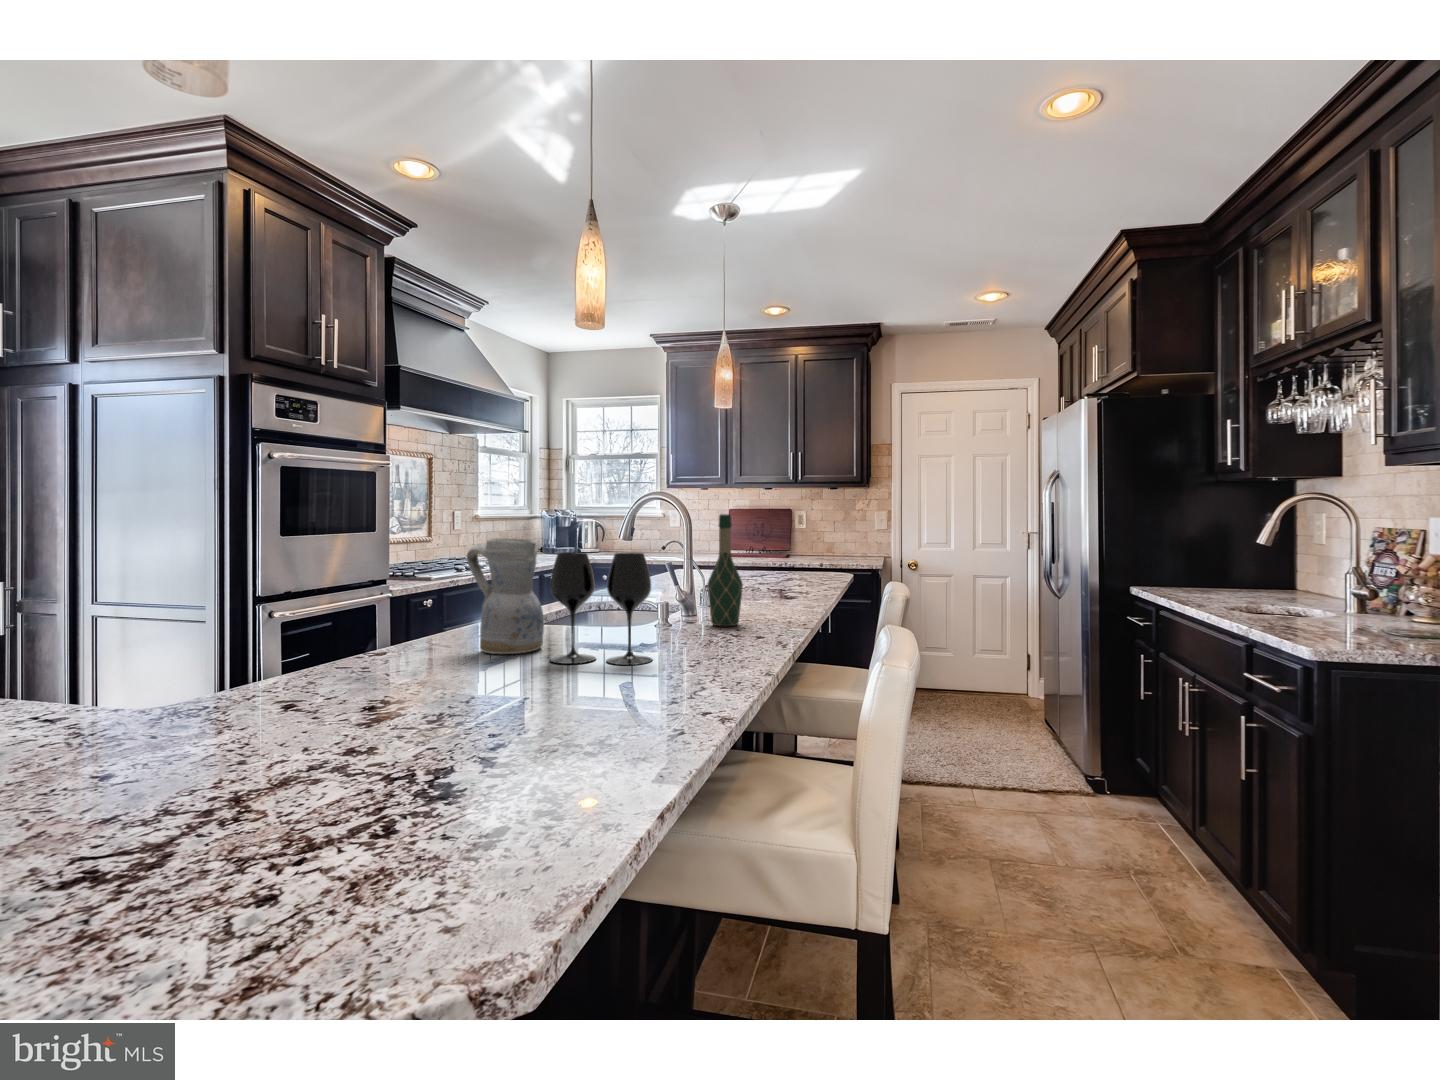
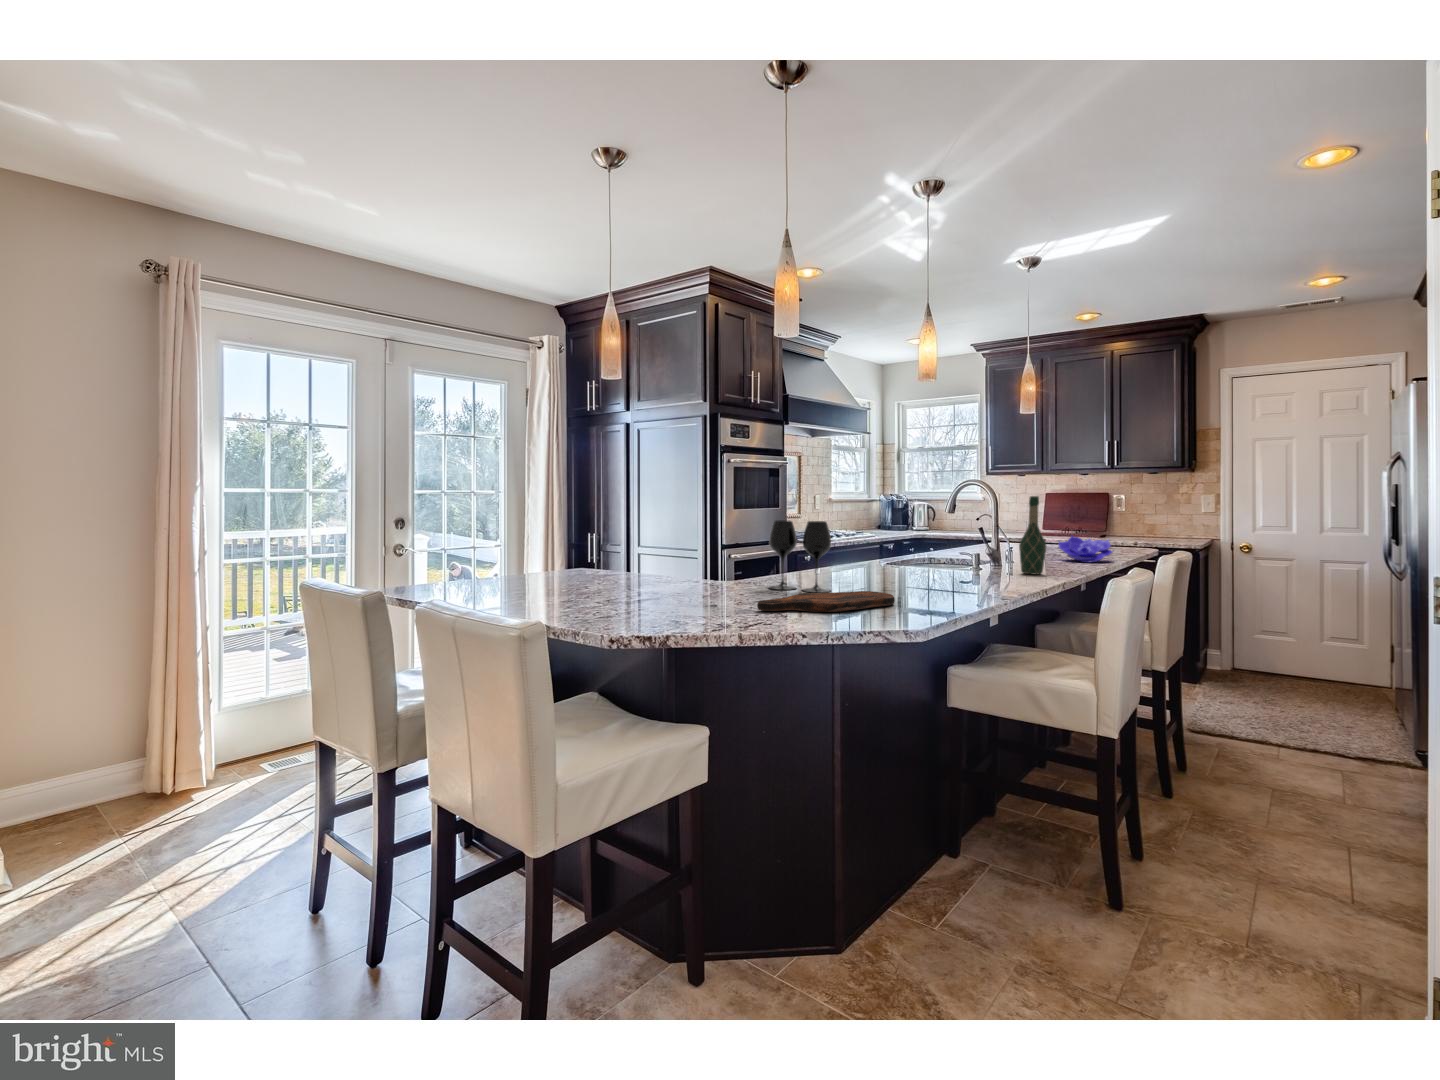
ceramic pitcher: present [467,538,544,654] -> none [863,510,908,579]
wine glass: present [550,552,652,665] -> present [769,520,831,593]
decorative bowl: none [751,562,815,598] -> present [1059,536,1112,563]
cutting board: none [82,712,481,825] -> present [757,591,895,612]

